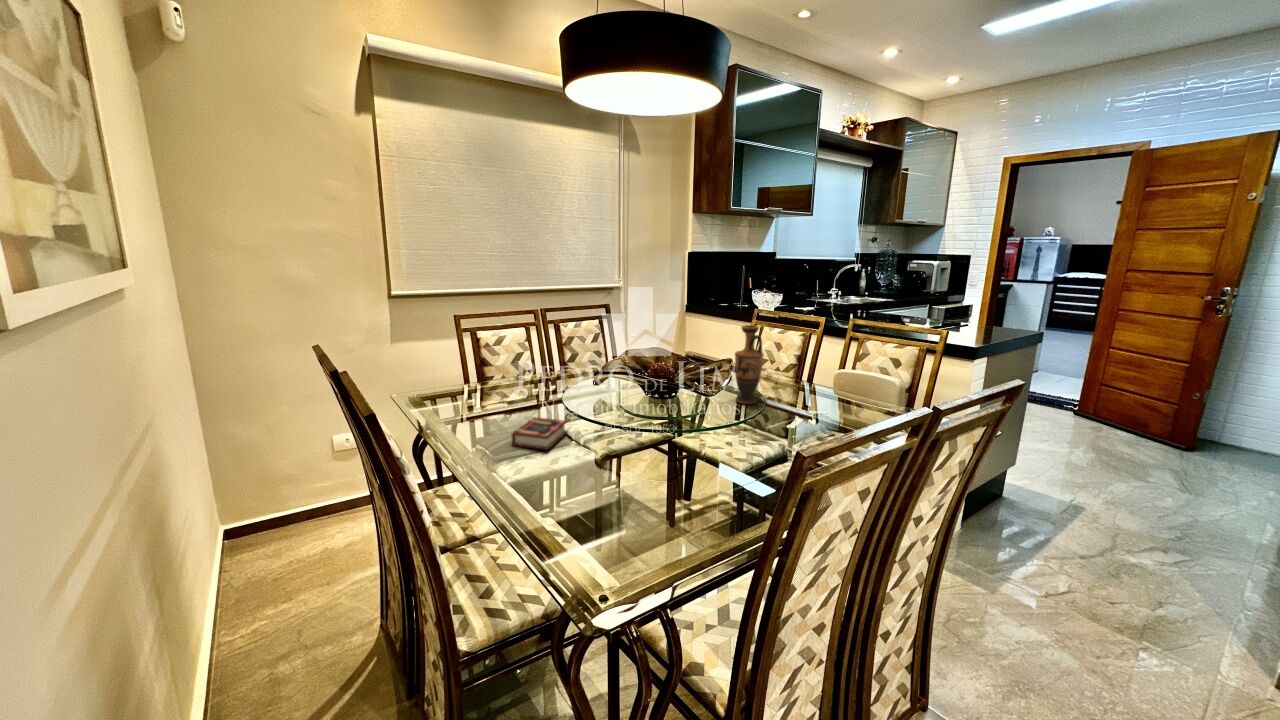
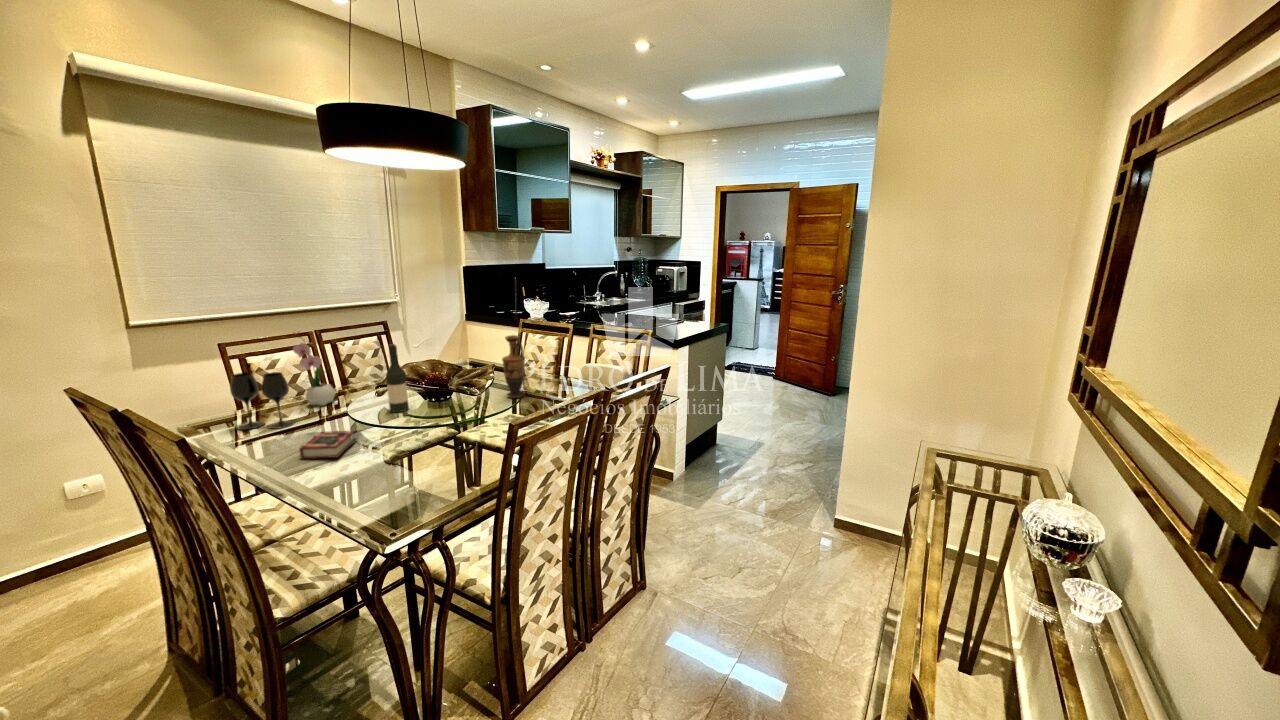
flower arrangement: none [518,307,555,388] -> present [293,332,335,406]
wine bottle: none [604,325,625,405] -> present [386,344,409,412]
wine glass: none [459,345,513,408] -> present [230,372,295,430]

